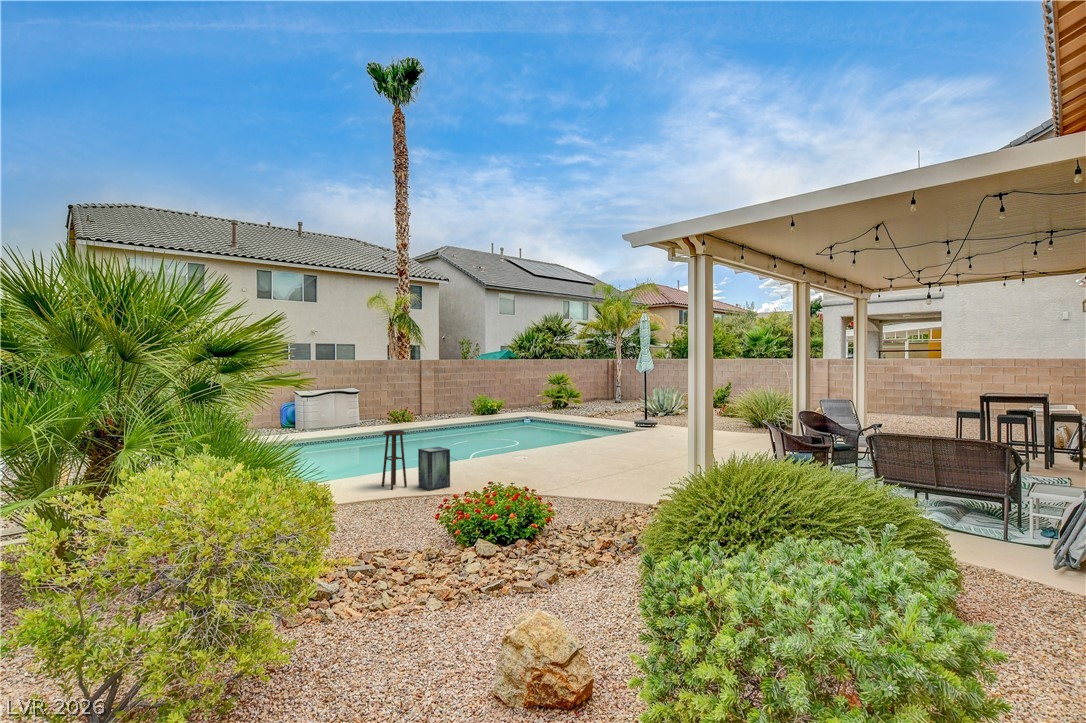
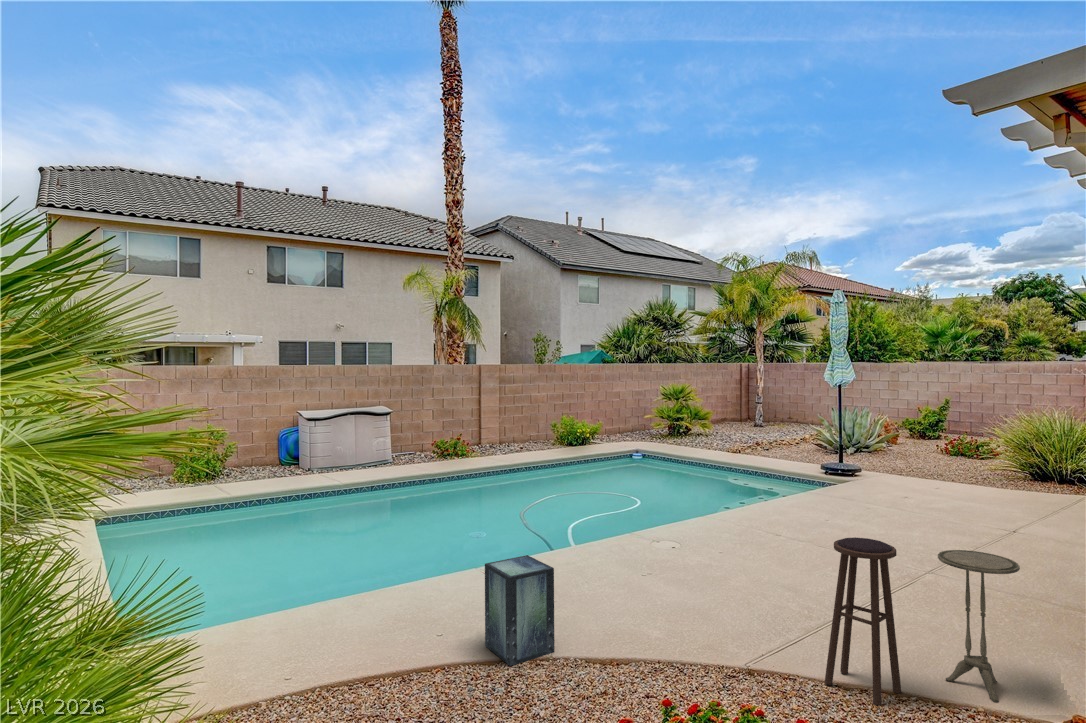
stool: present [382,430,407,490] -> present [825,537,901,705]
side table: none [606,435,633,490] -> present [938,550,1020,702]

